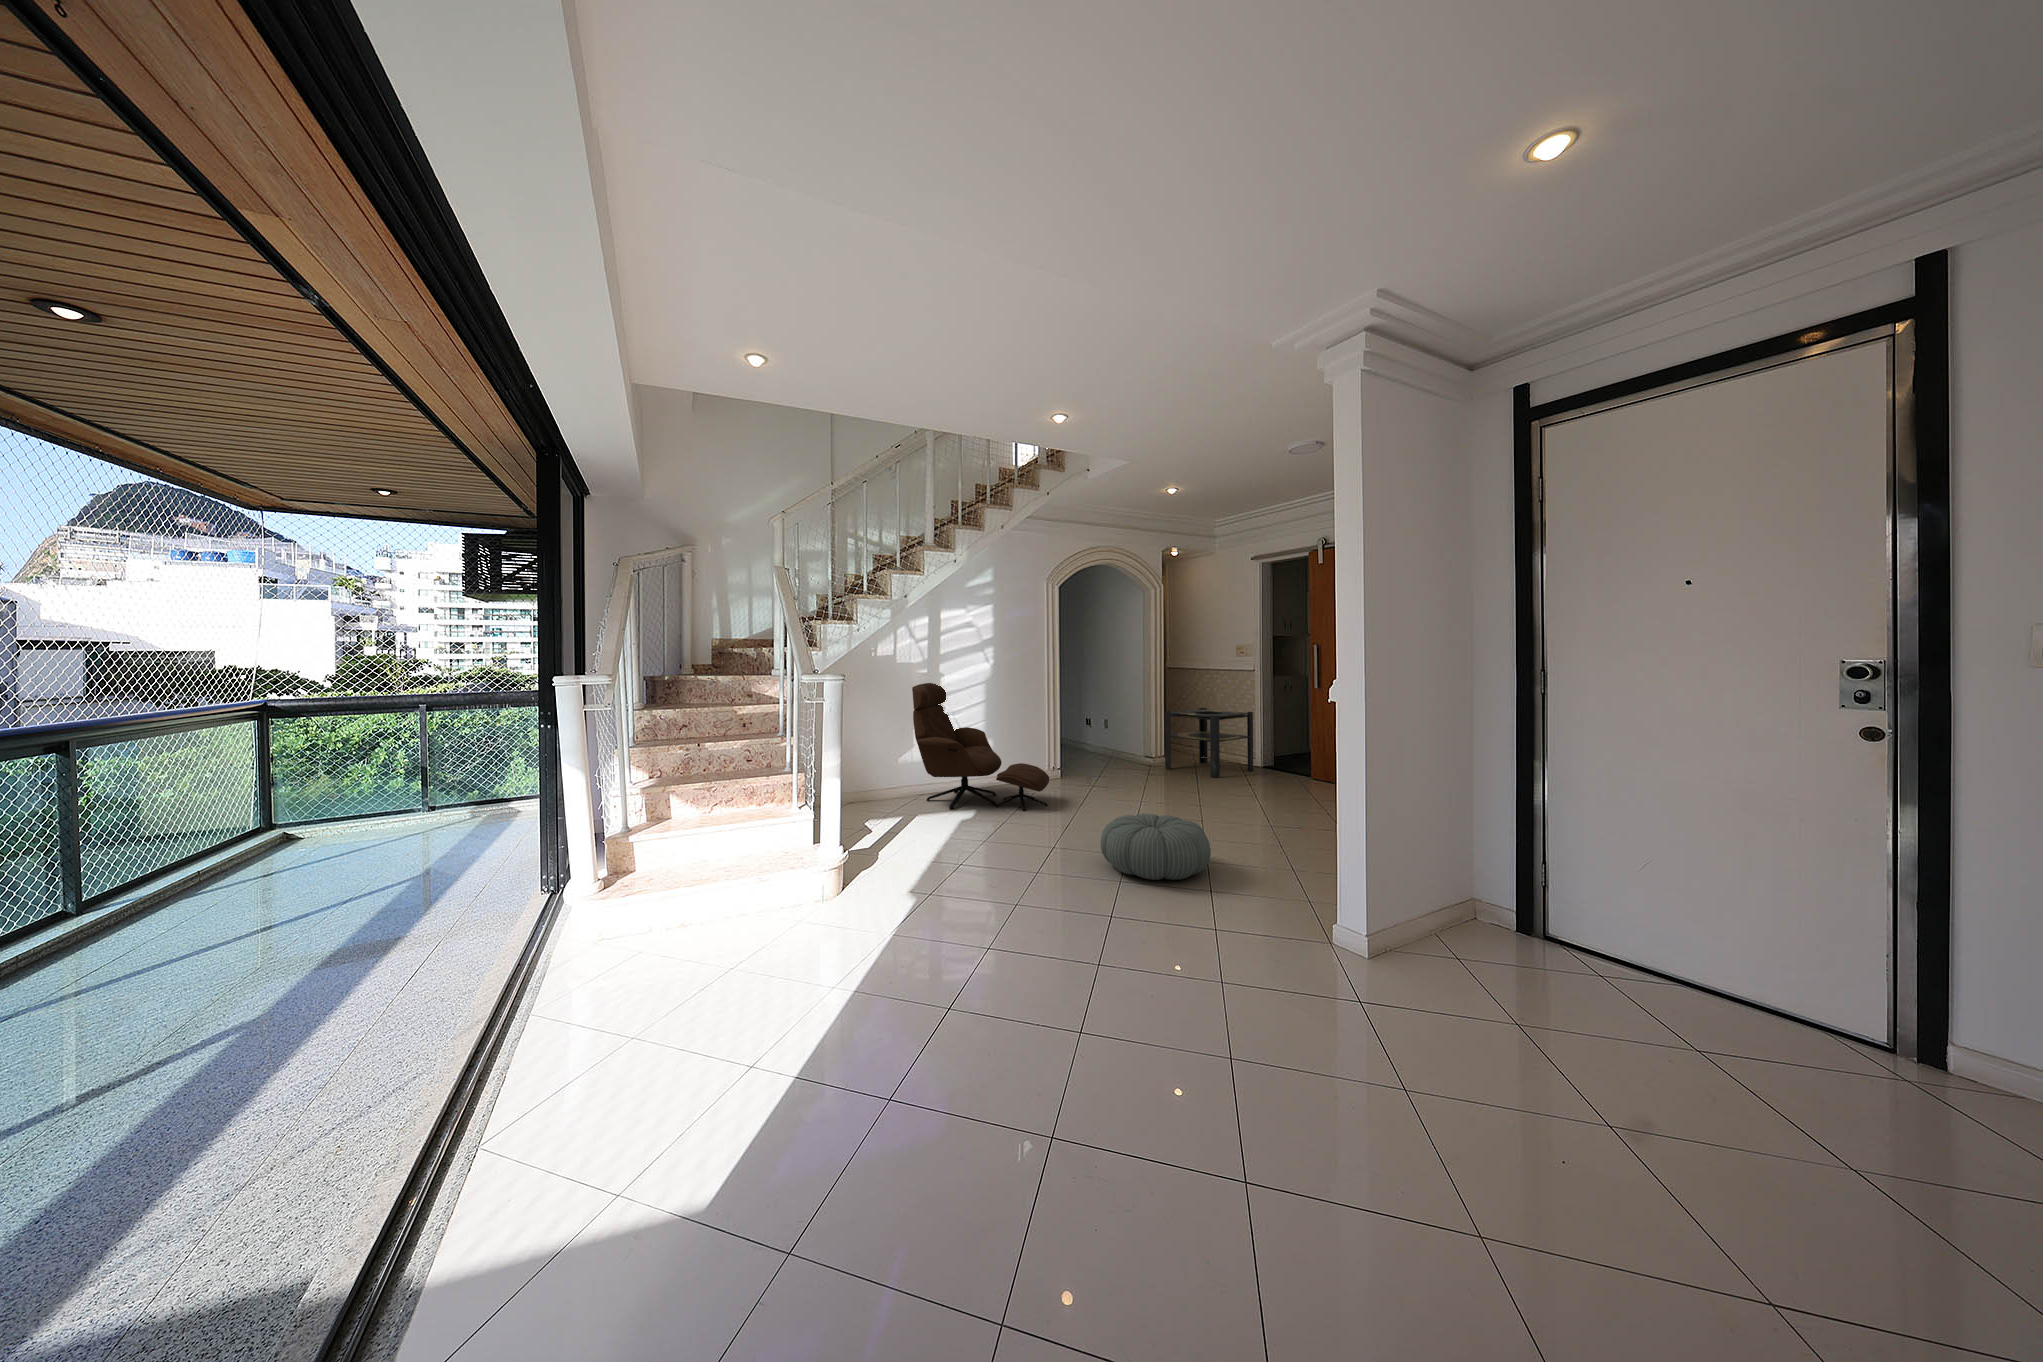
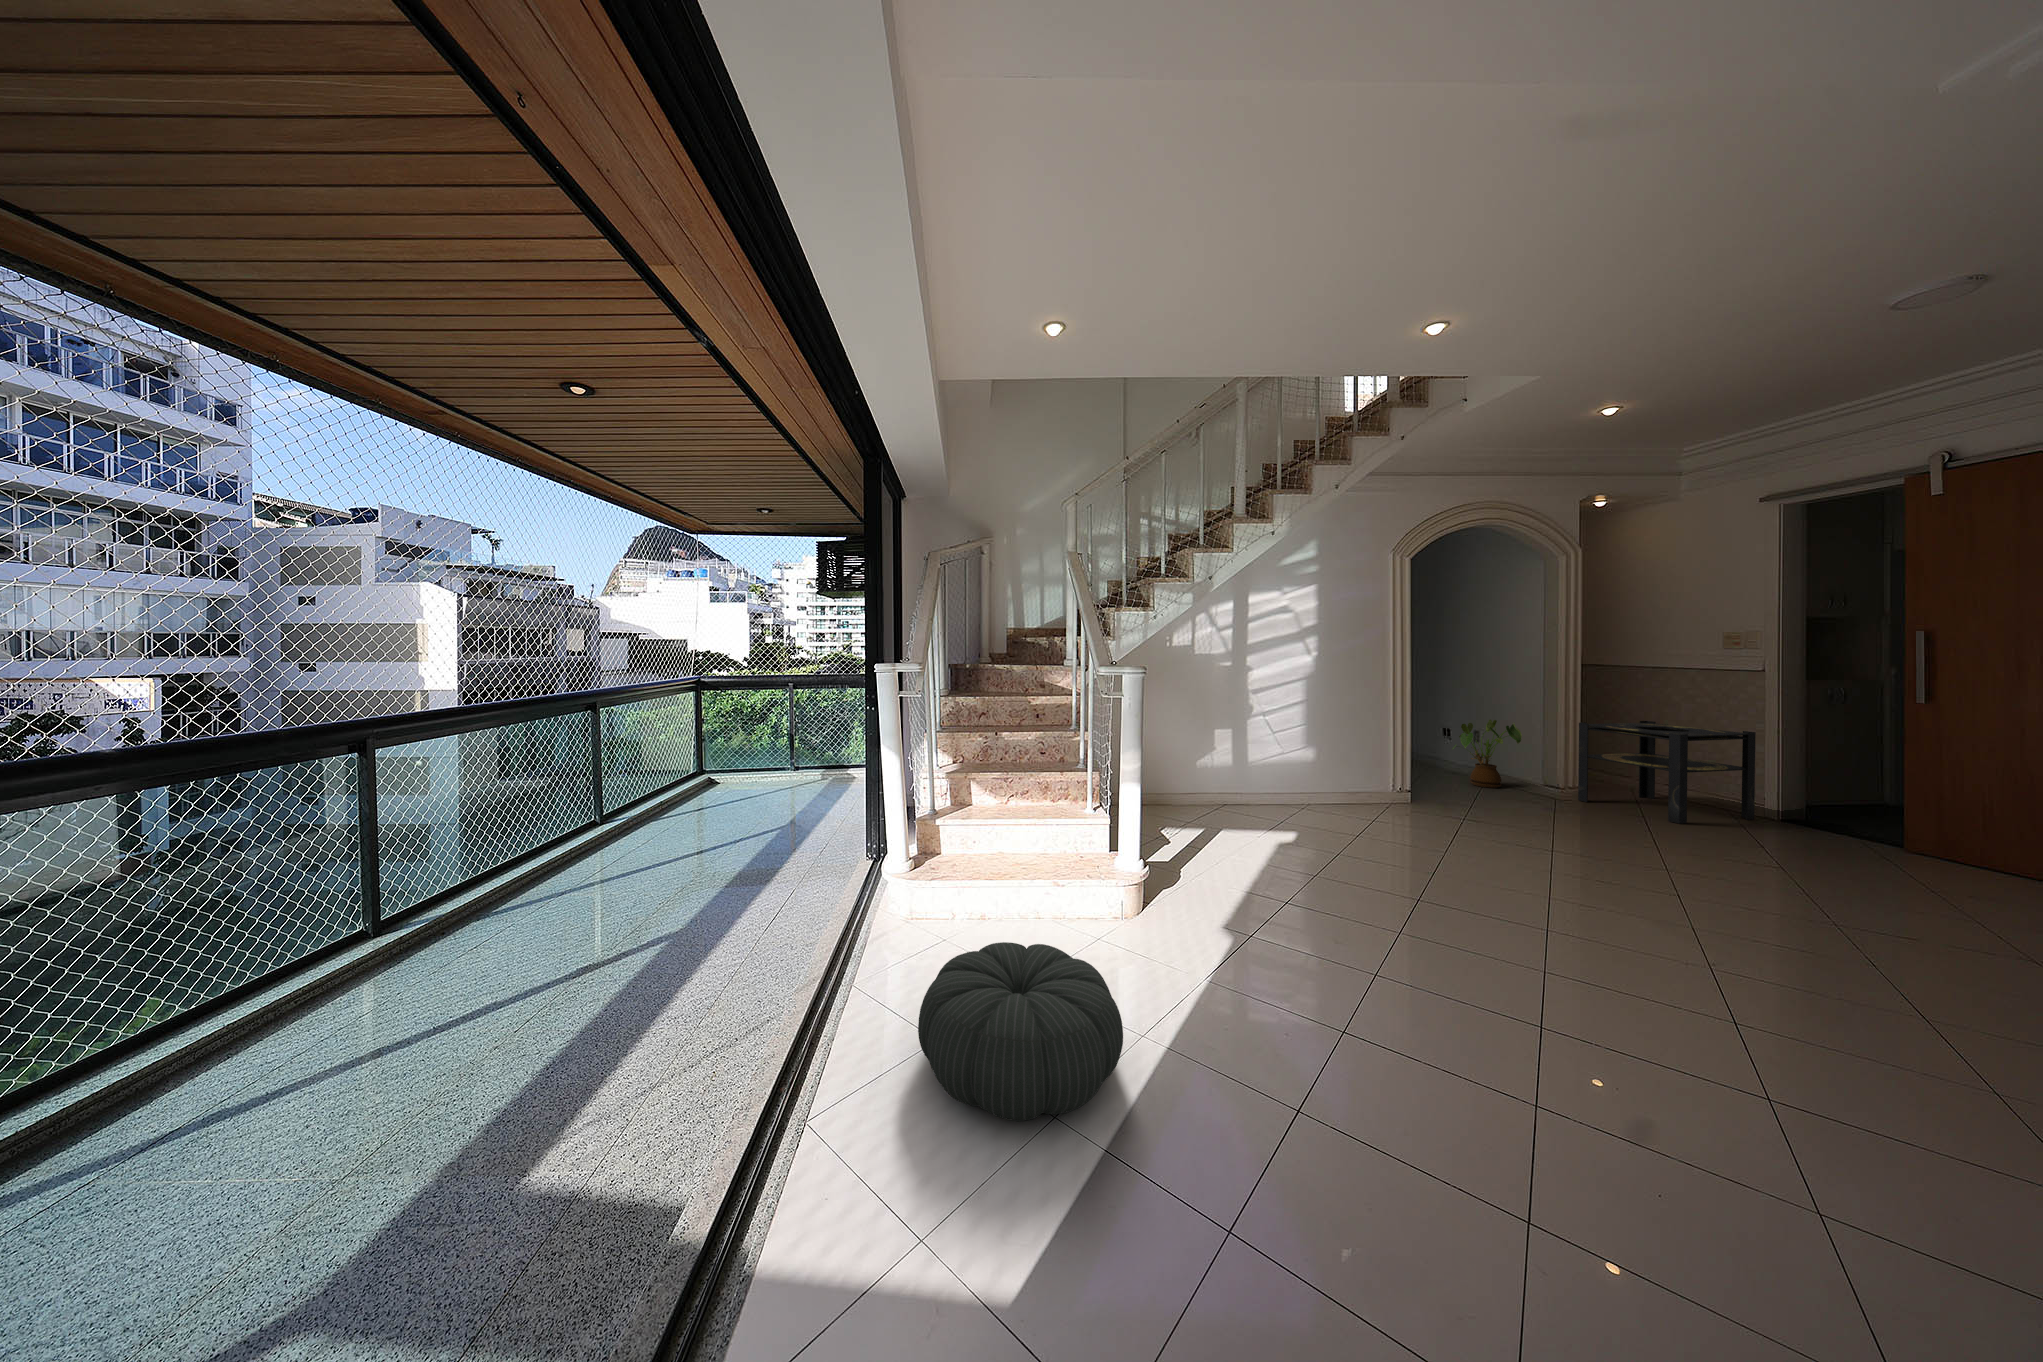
lounge chair: present [912,683,1049,811] -> none [1216,677,1397,837]
house plant: none [1091,712,1134,765] -> present [1453,720,1522,788]
pouf: present [1101,813,1211,880] -> present [918,942,1123,1121]

